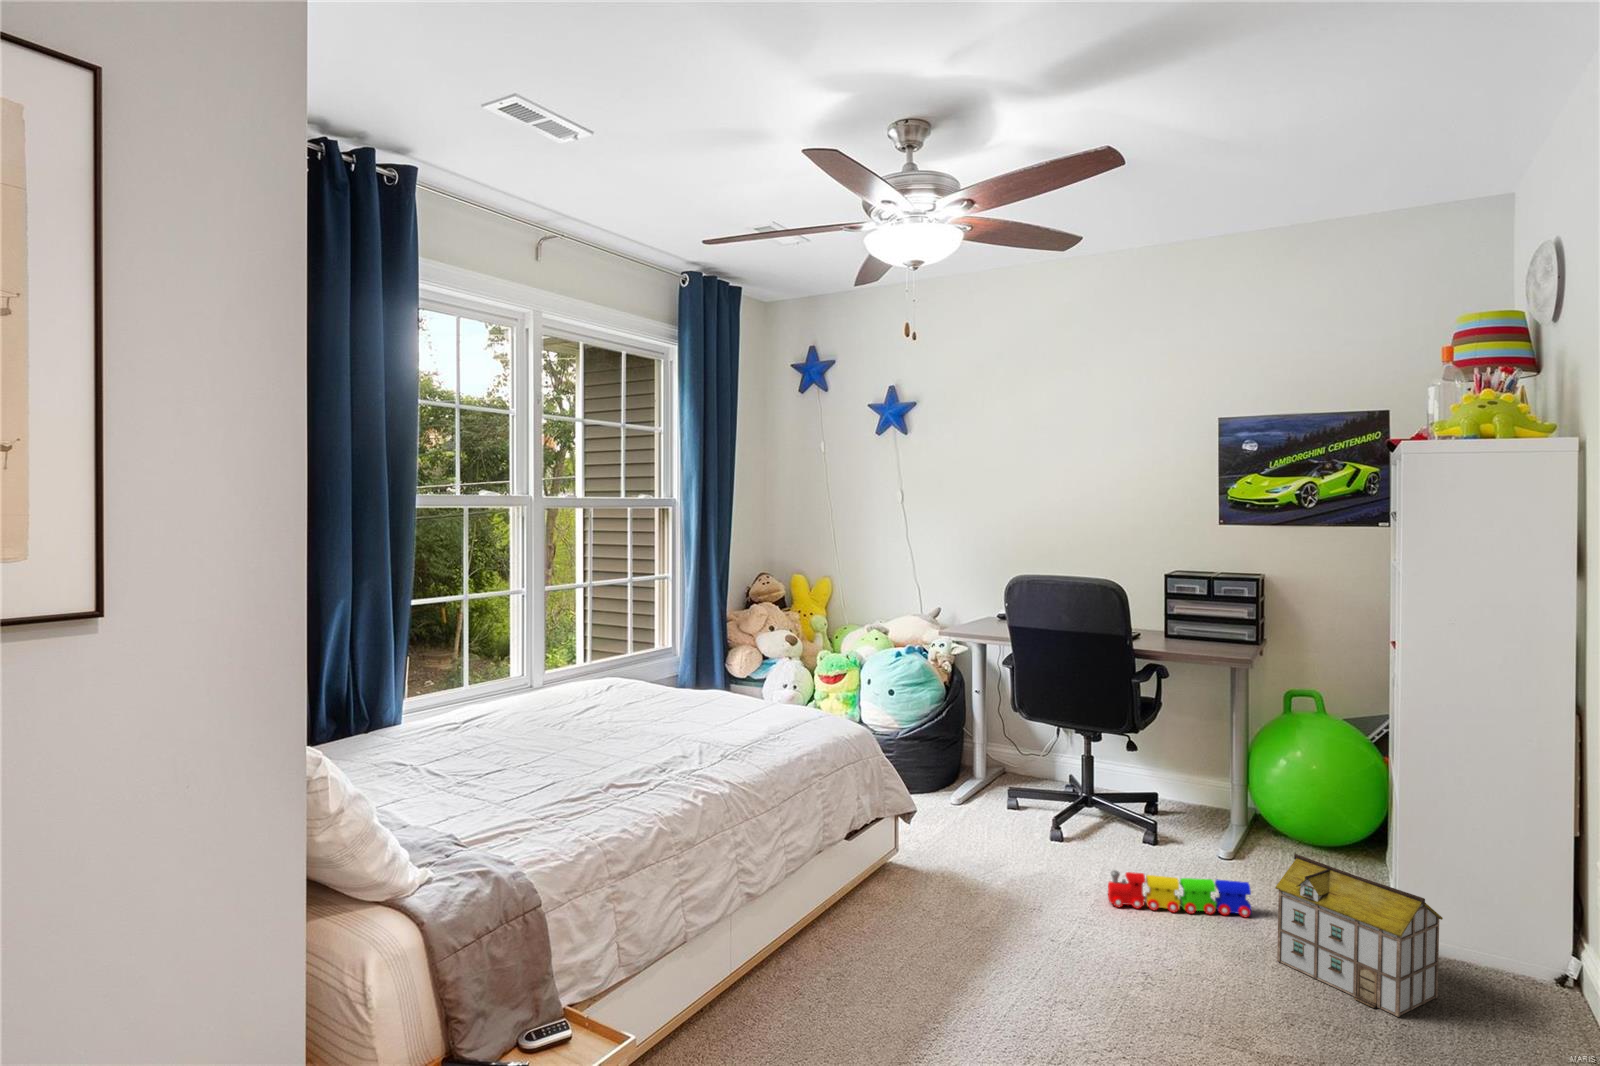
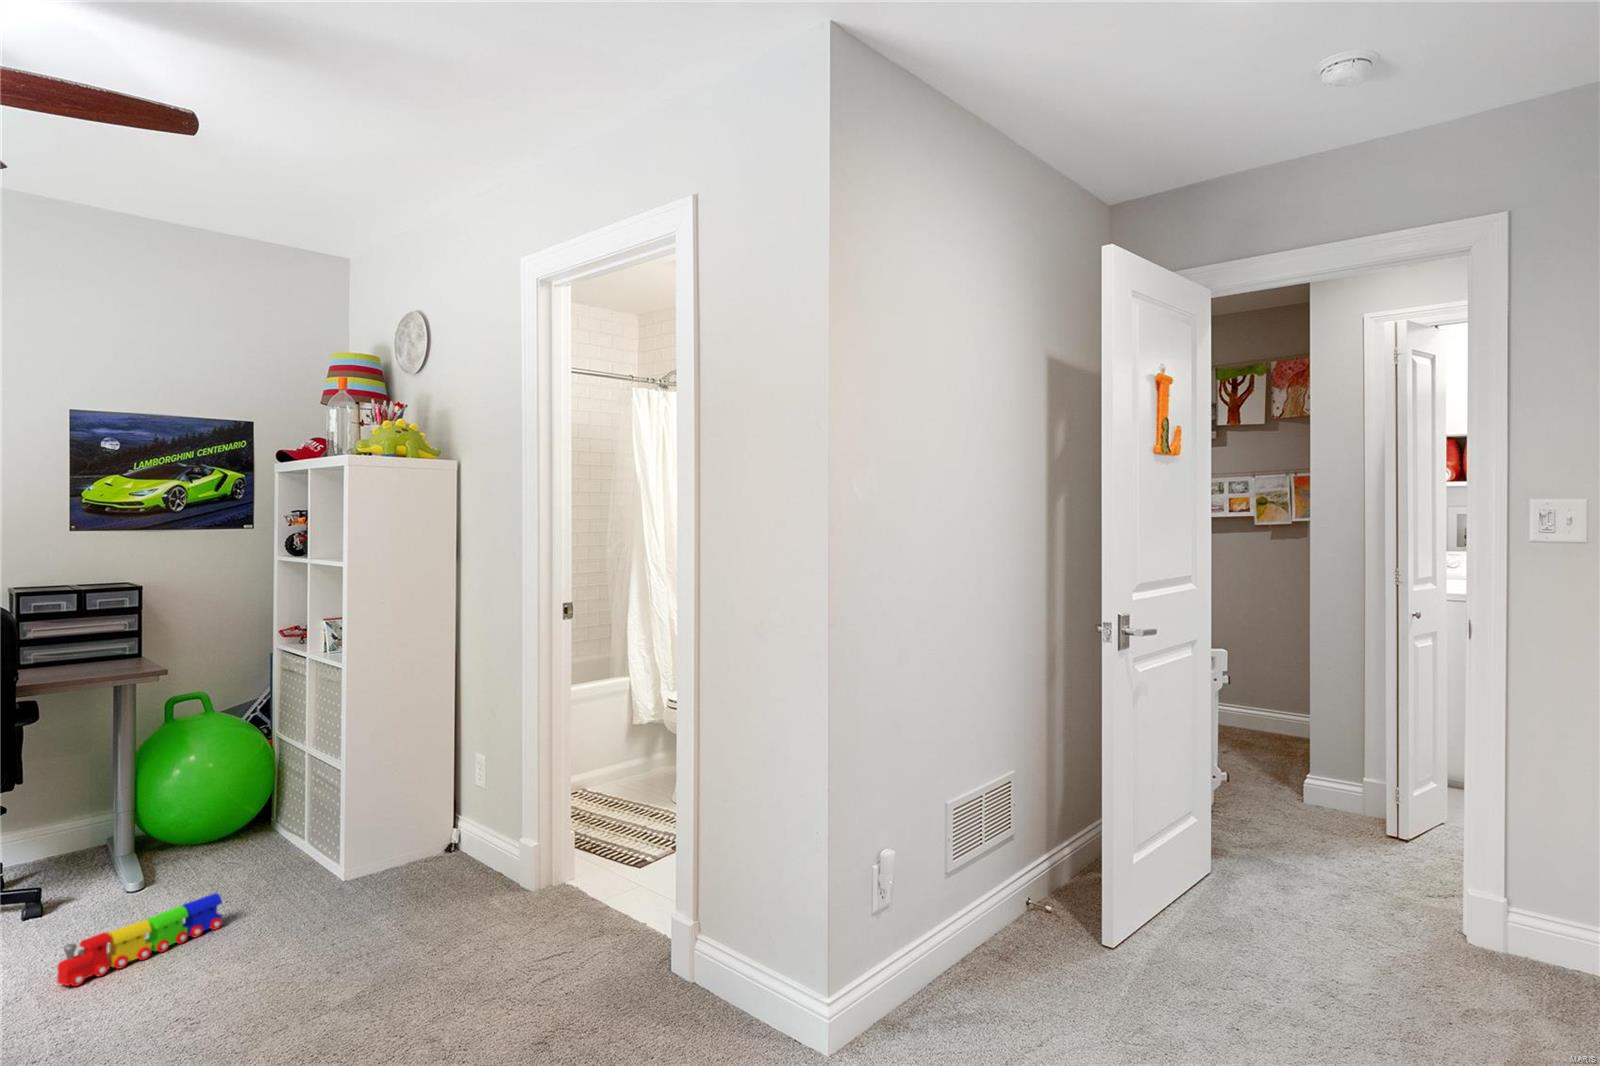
toy house: present [1275,854,1443,1017] -> none [280,829,410,945]

